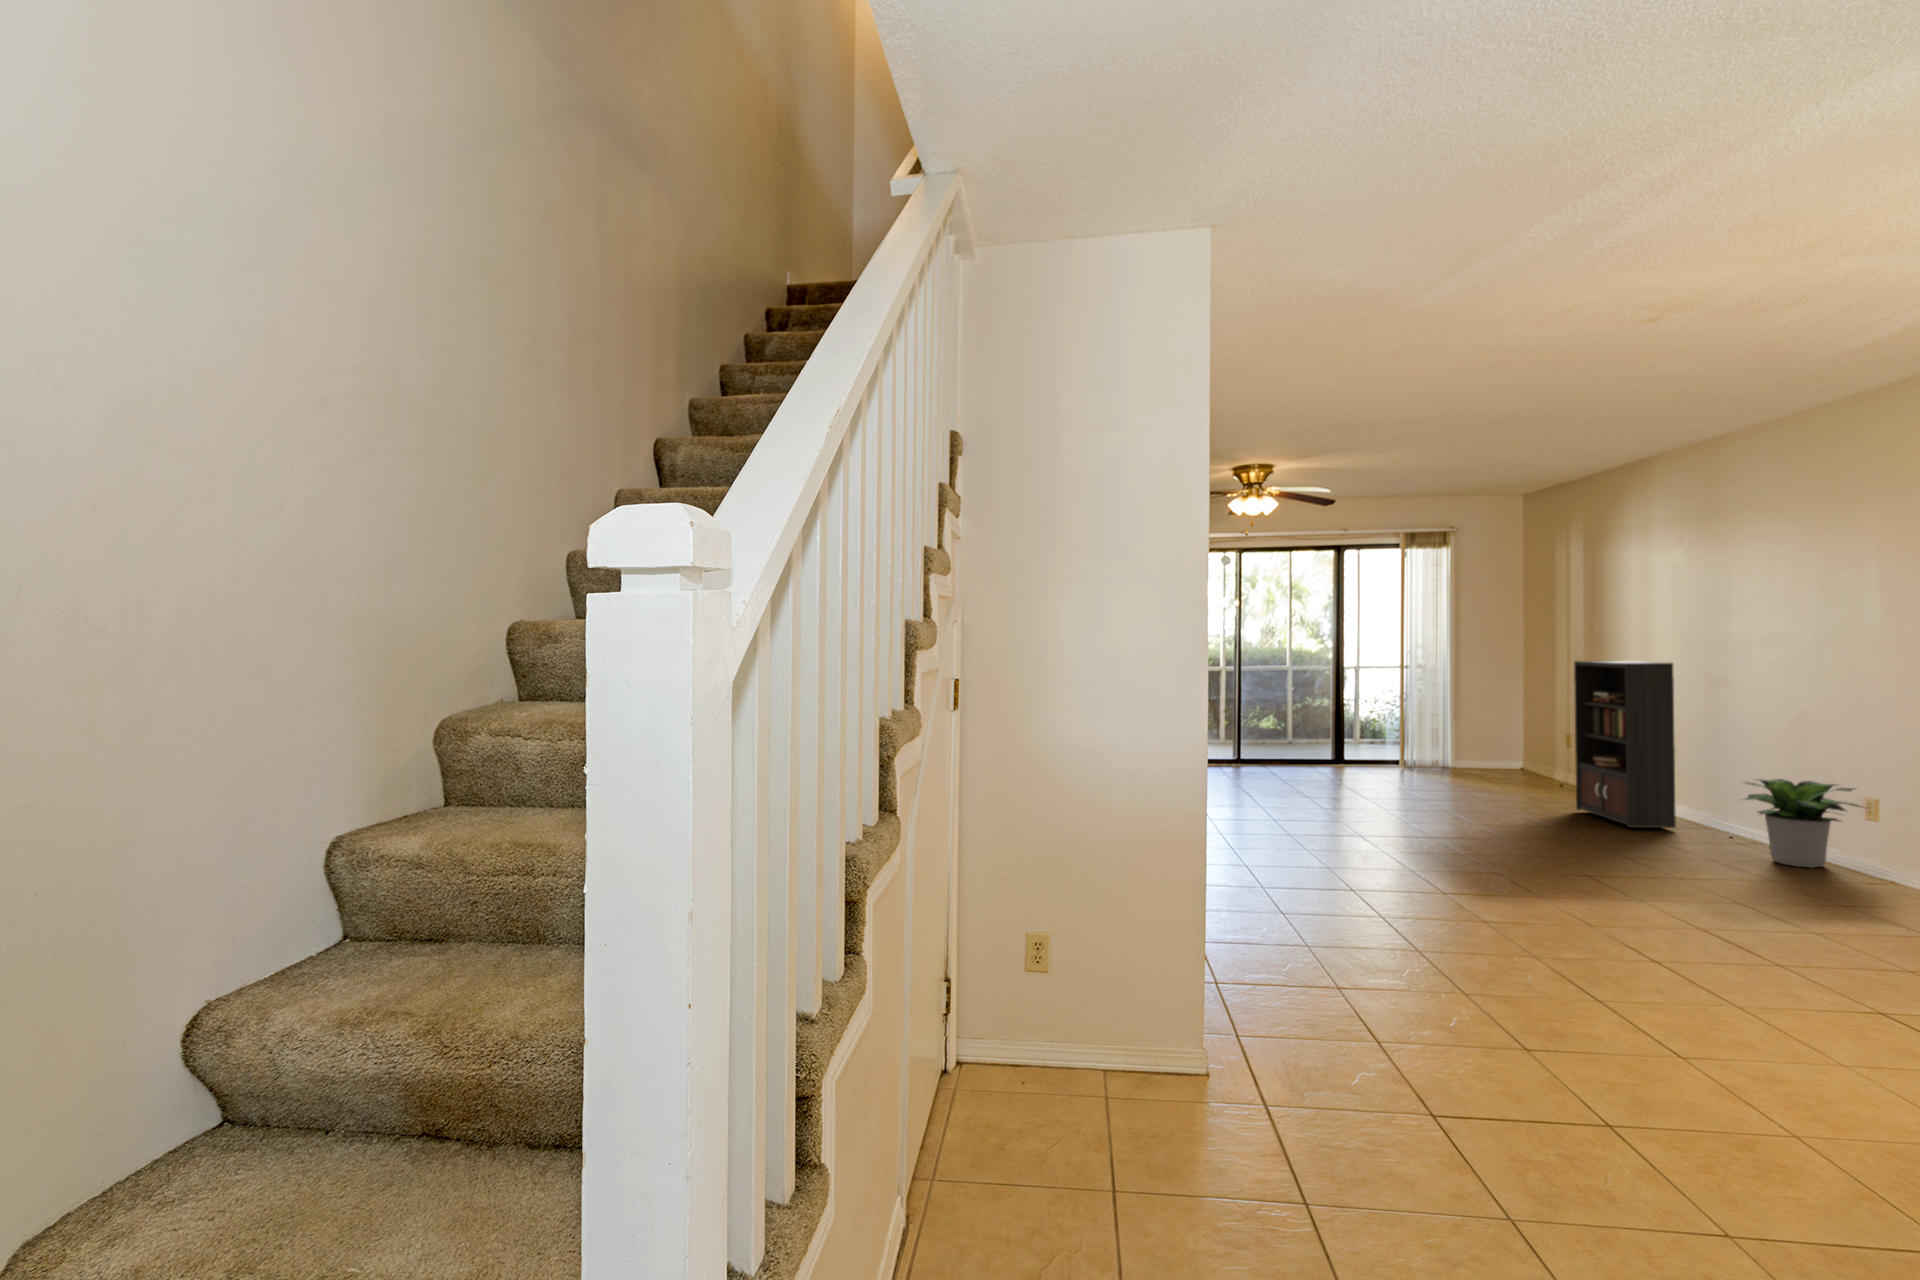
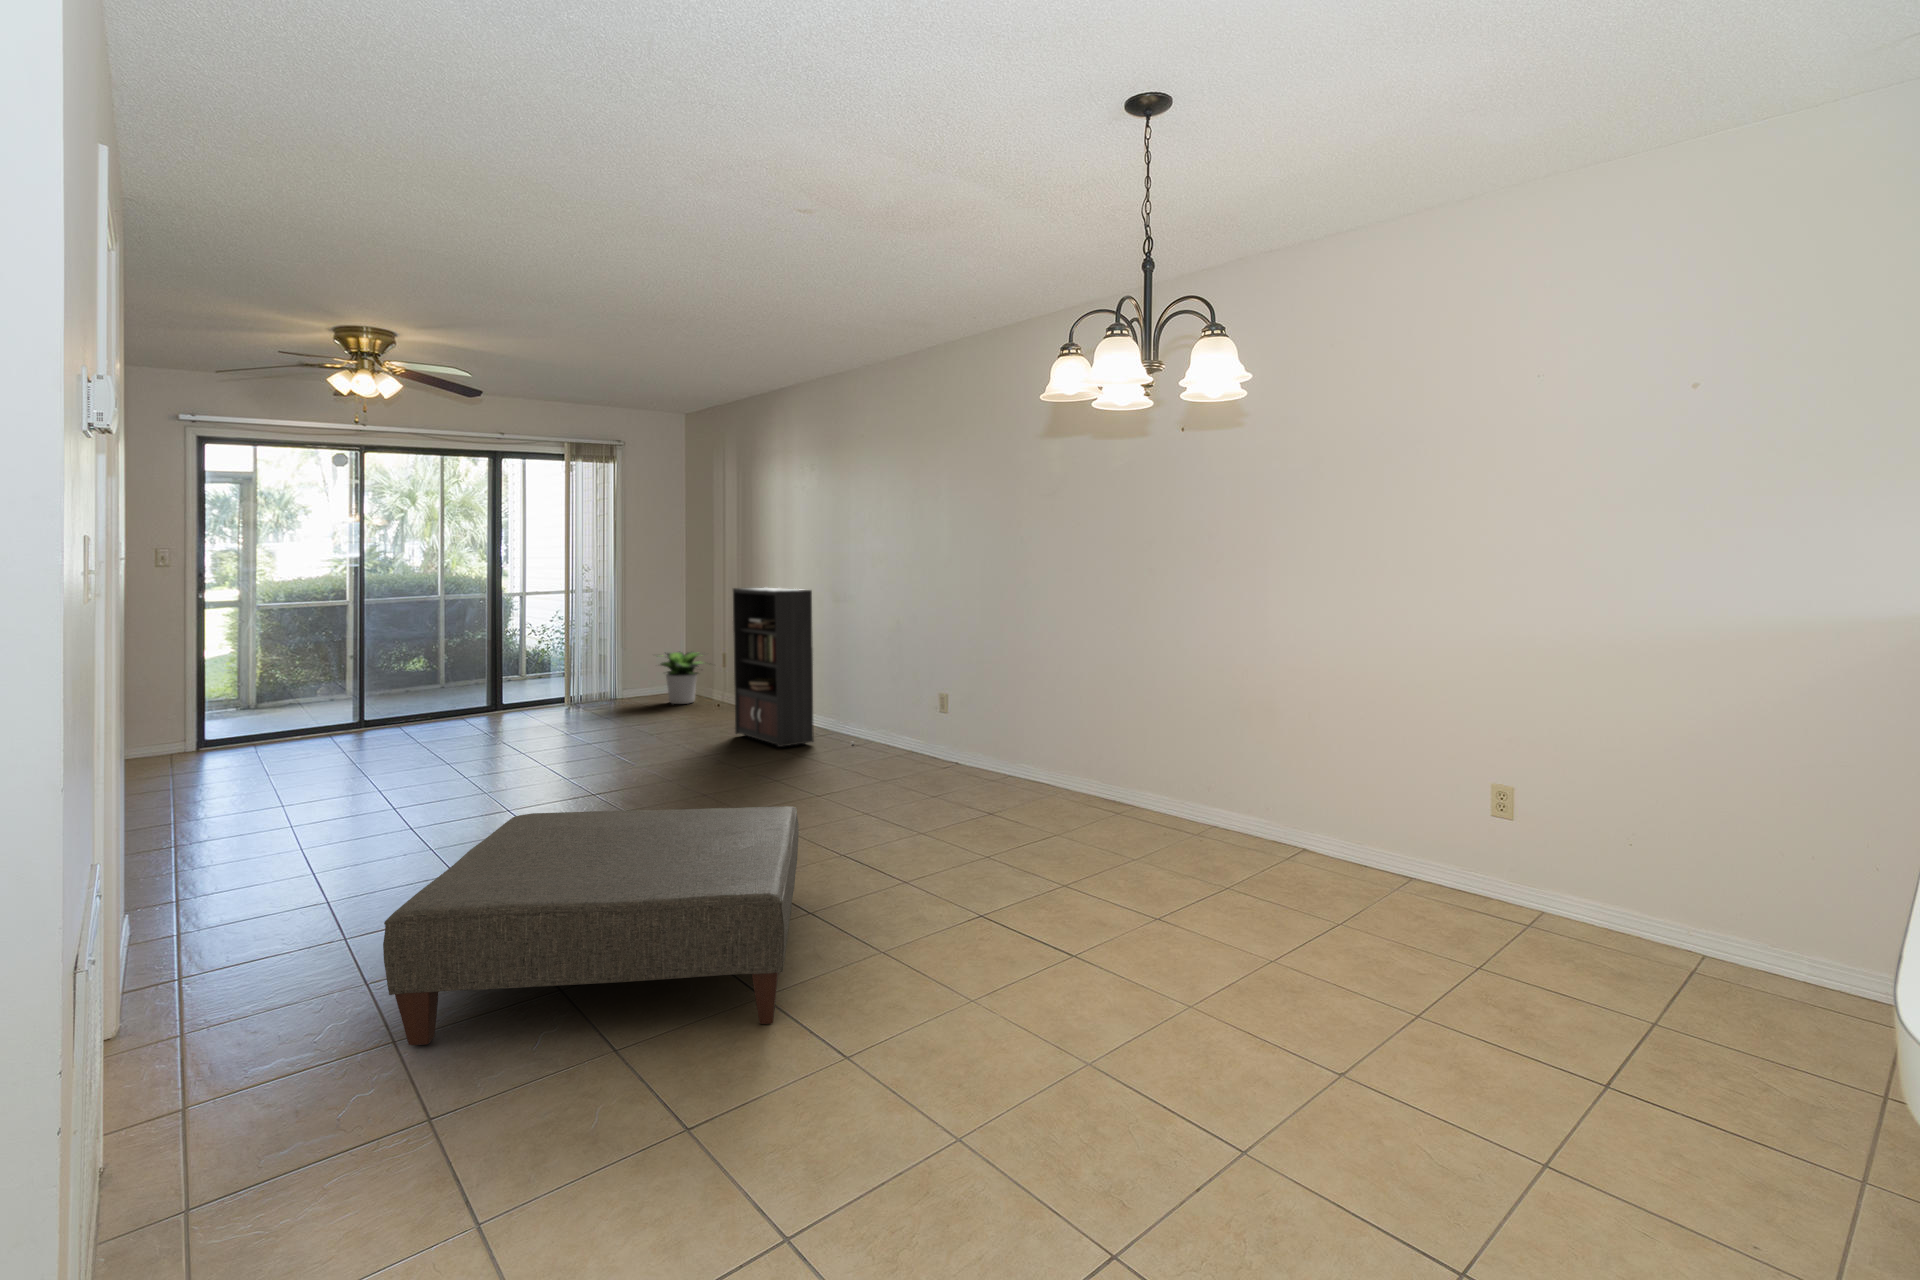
potted plant: present [1746,779,1860,868] -> present [660,652,704,704]
ottoman: none [1277,834,1642,1047] -> present [383,806,799,1045]

